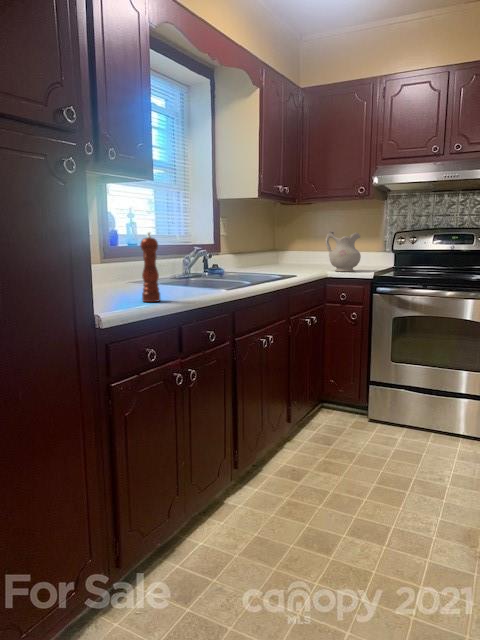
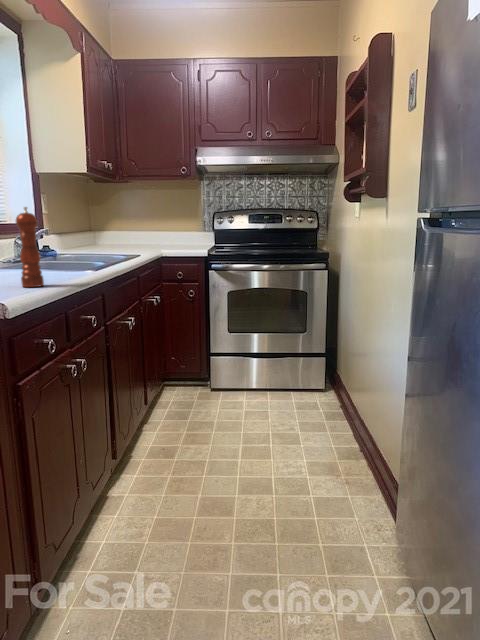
ceramic pitcher: present [325,232,361,272] -> none [157,211,192,250]

